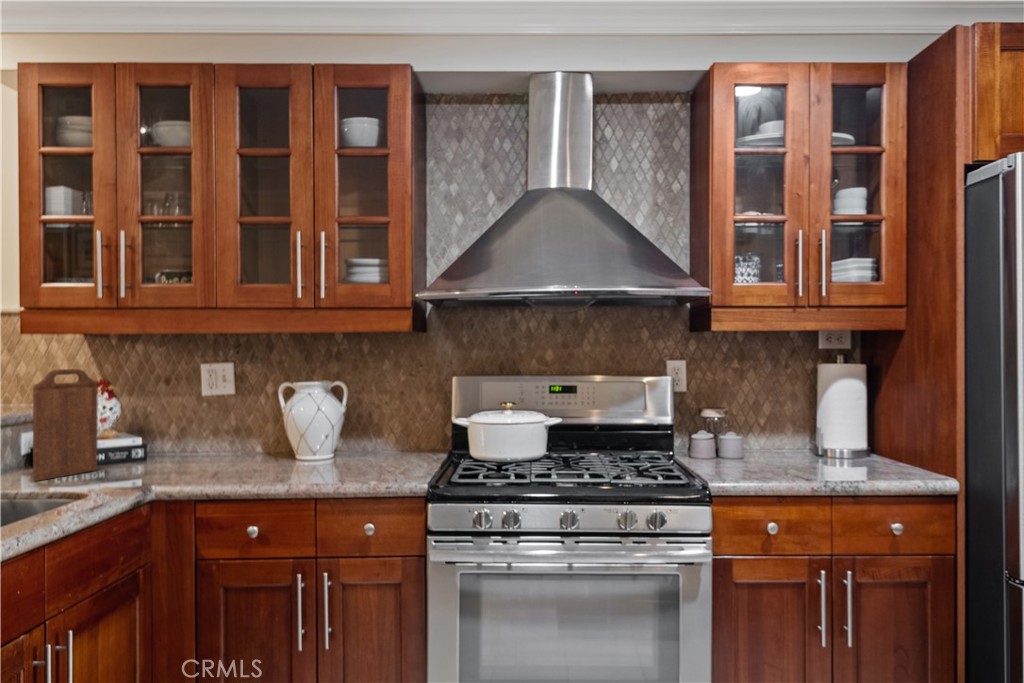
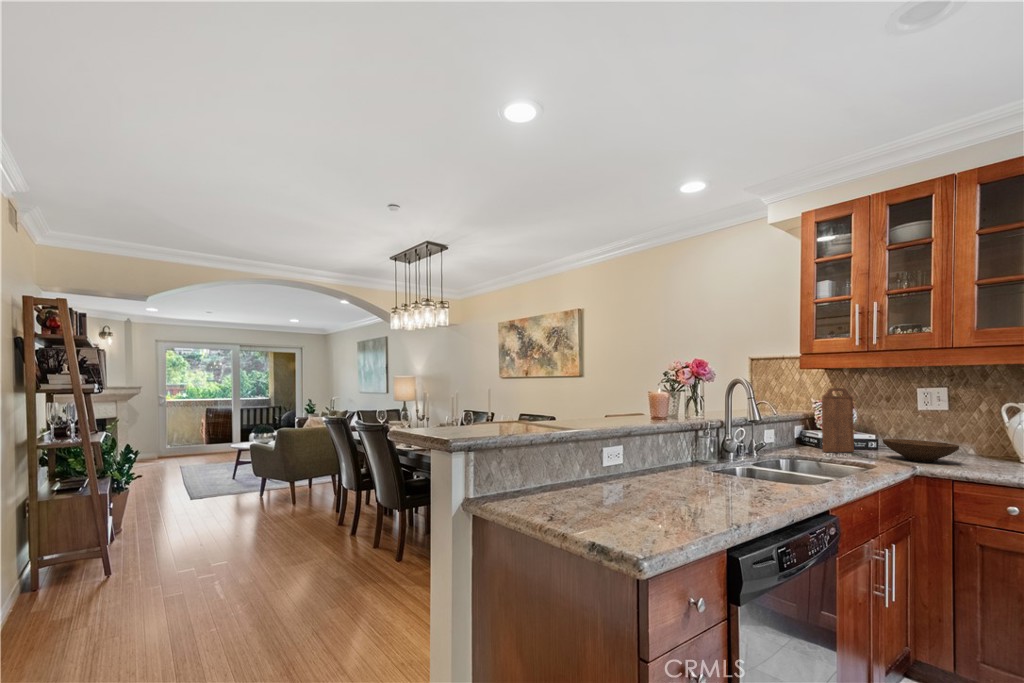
wooden bowl: none [128,439,226,474] -> present [883,439,959,462]

